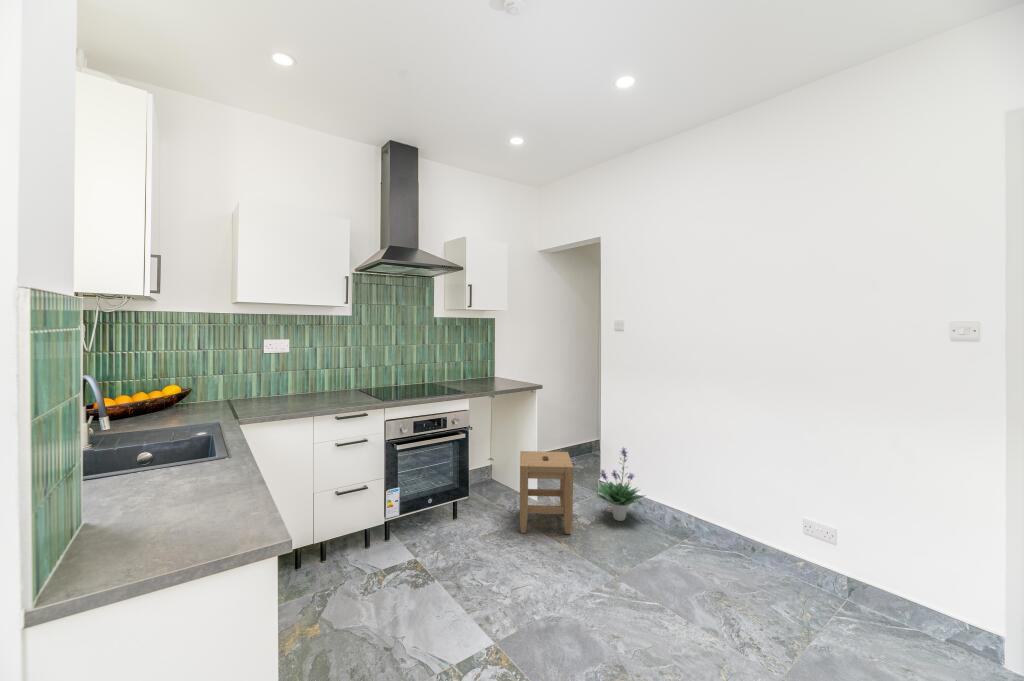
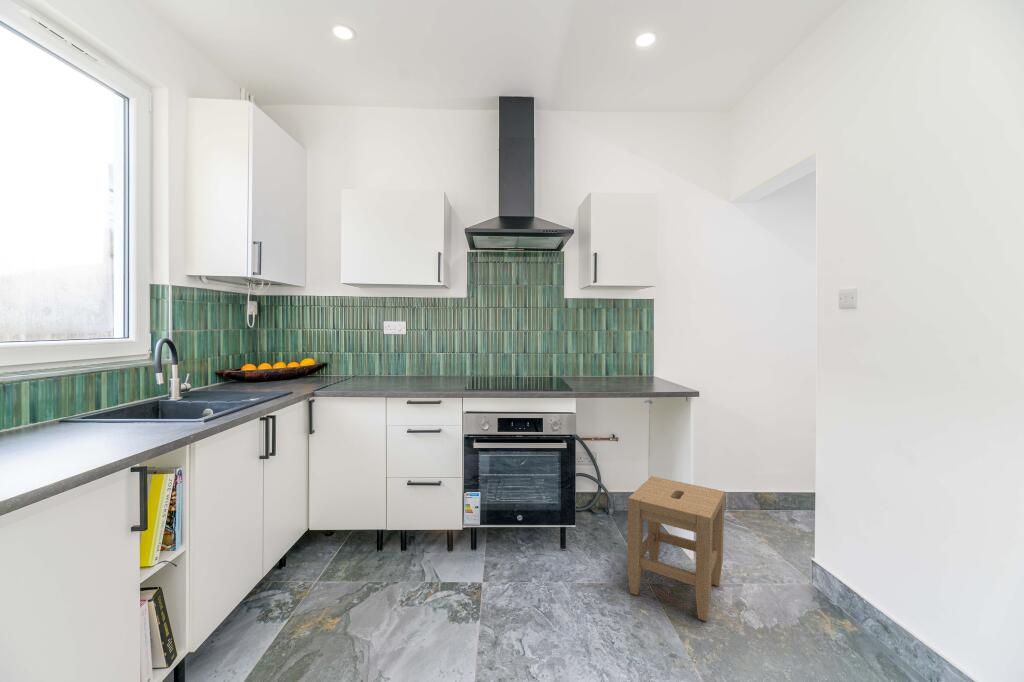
potted plant: present [596,447,645,521] -> none [764,503,876,630]

